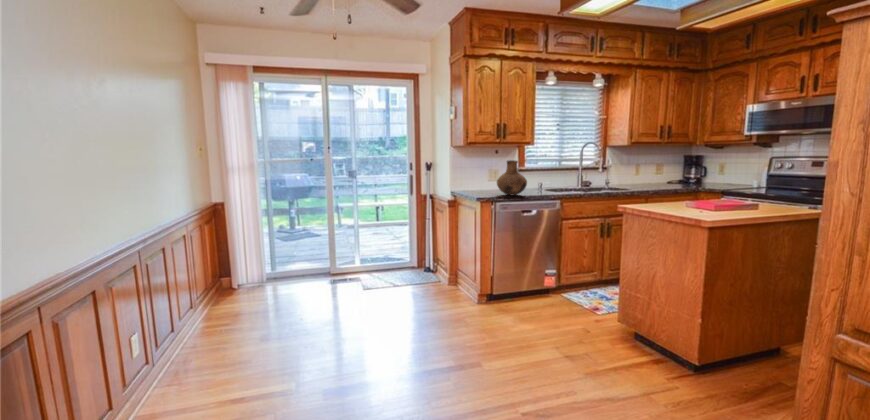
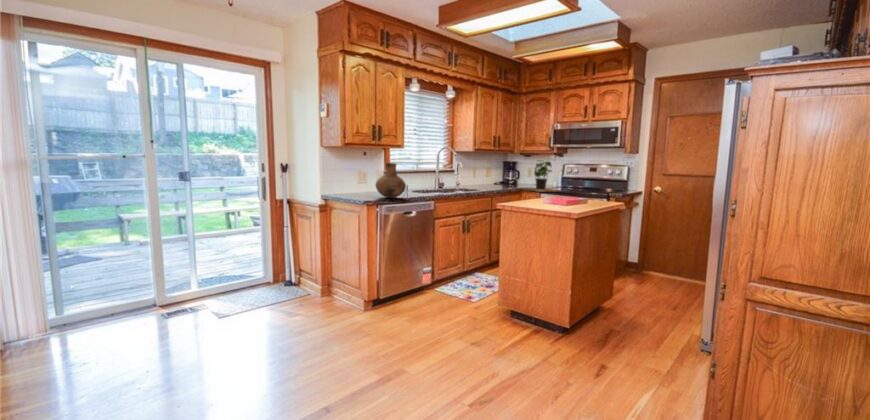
potted plant: none [698,153,753,193] -> present [523,160,560,192]

